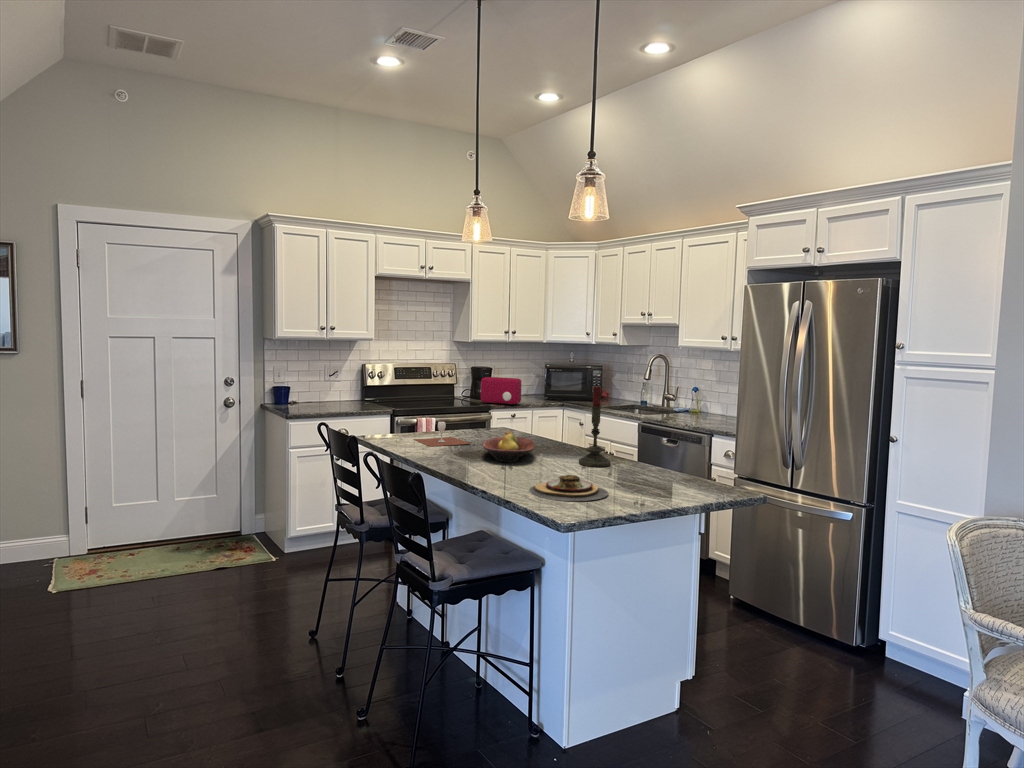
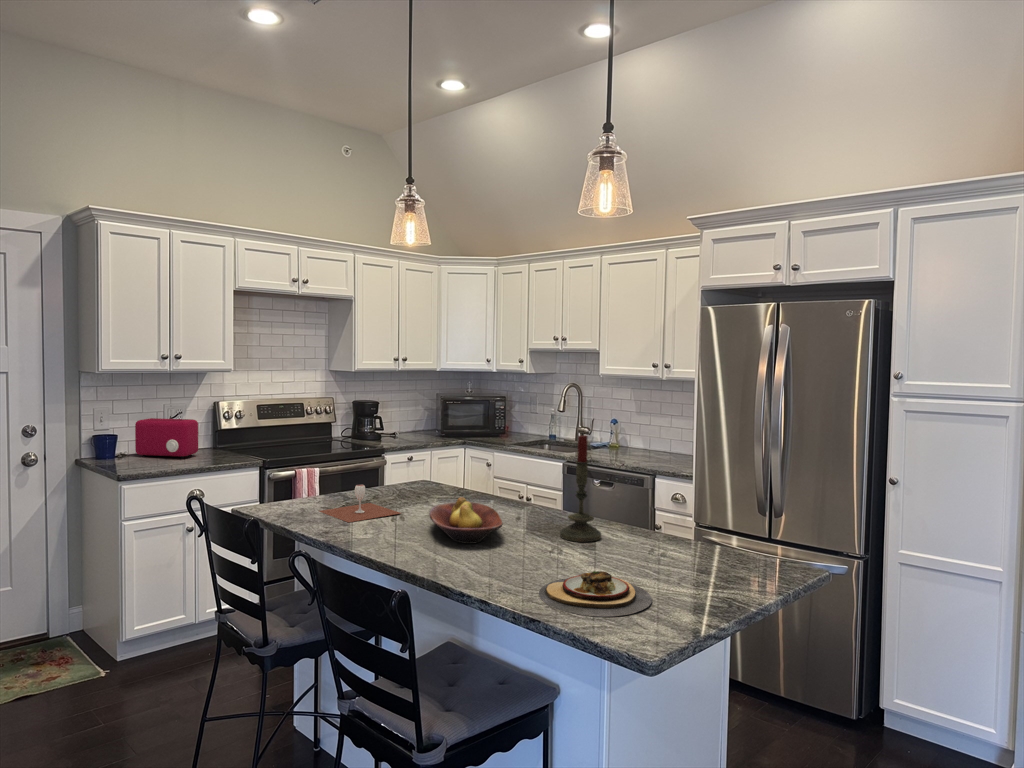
toaster: present [481,377,521,405] -> present [135,418,198,458]

